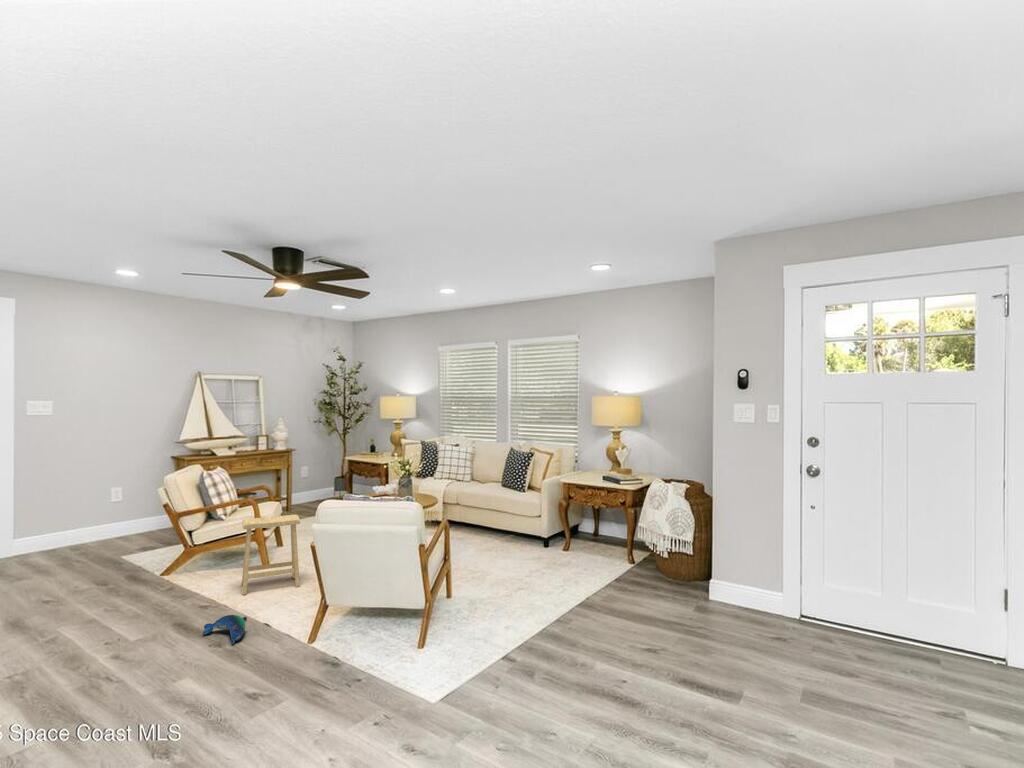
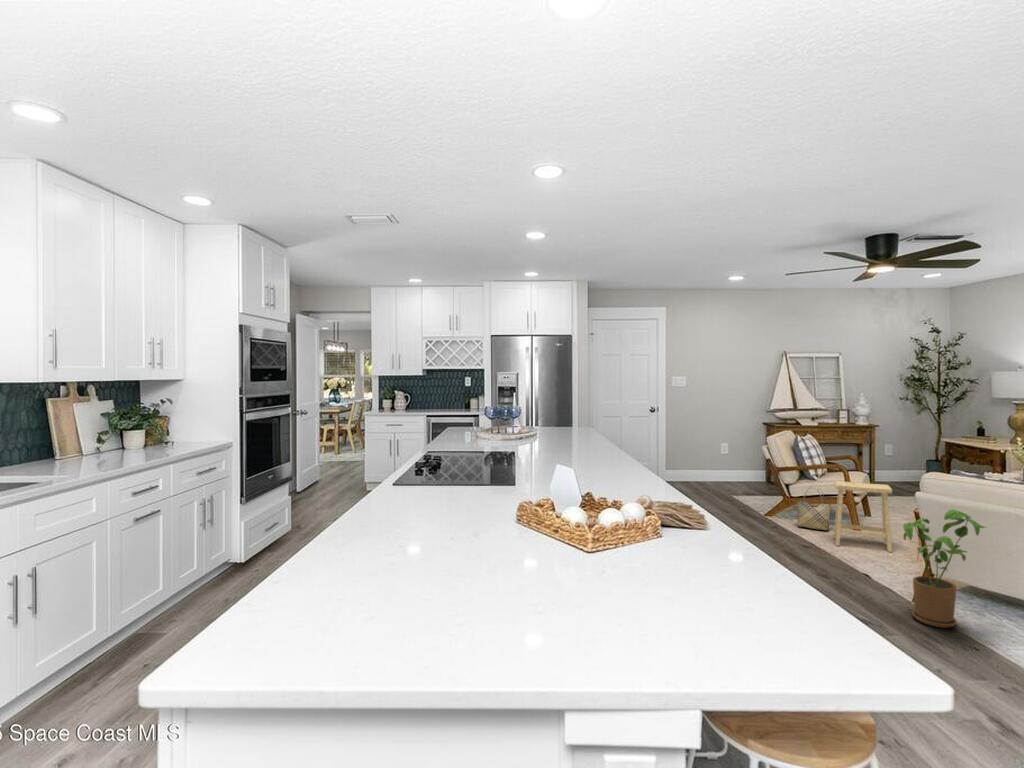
woven basket: none [200,528,241,580] -> present [797,487,831,530]
house plant: none [304,539,378,672] -> present [903,509,985,628]
plush toy: present [203,615,247,644] -> none [806,555,844,578]

